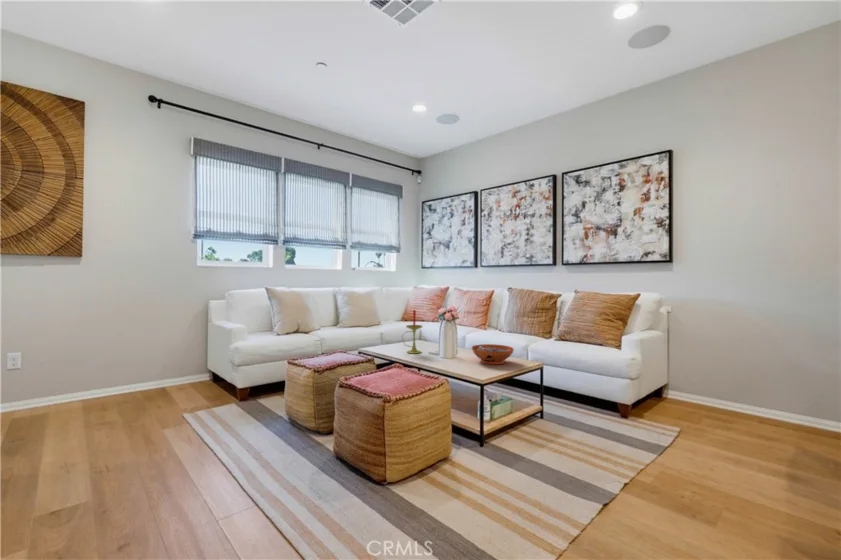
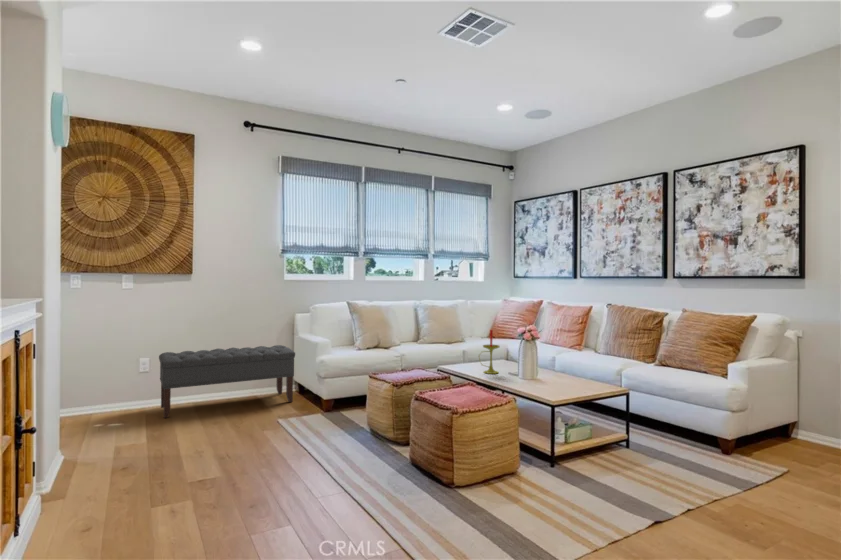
bench: none [27,333,207,423] -> present [159,345,295,418]
decorative bowl: present [472,344,514,364] -> none [548,367,592,388]

